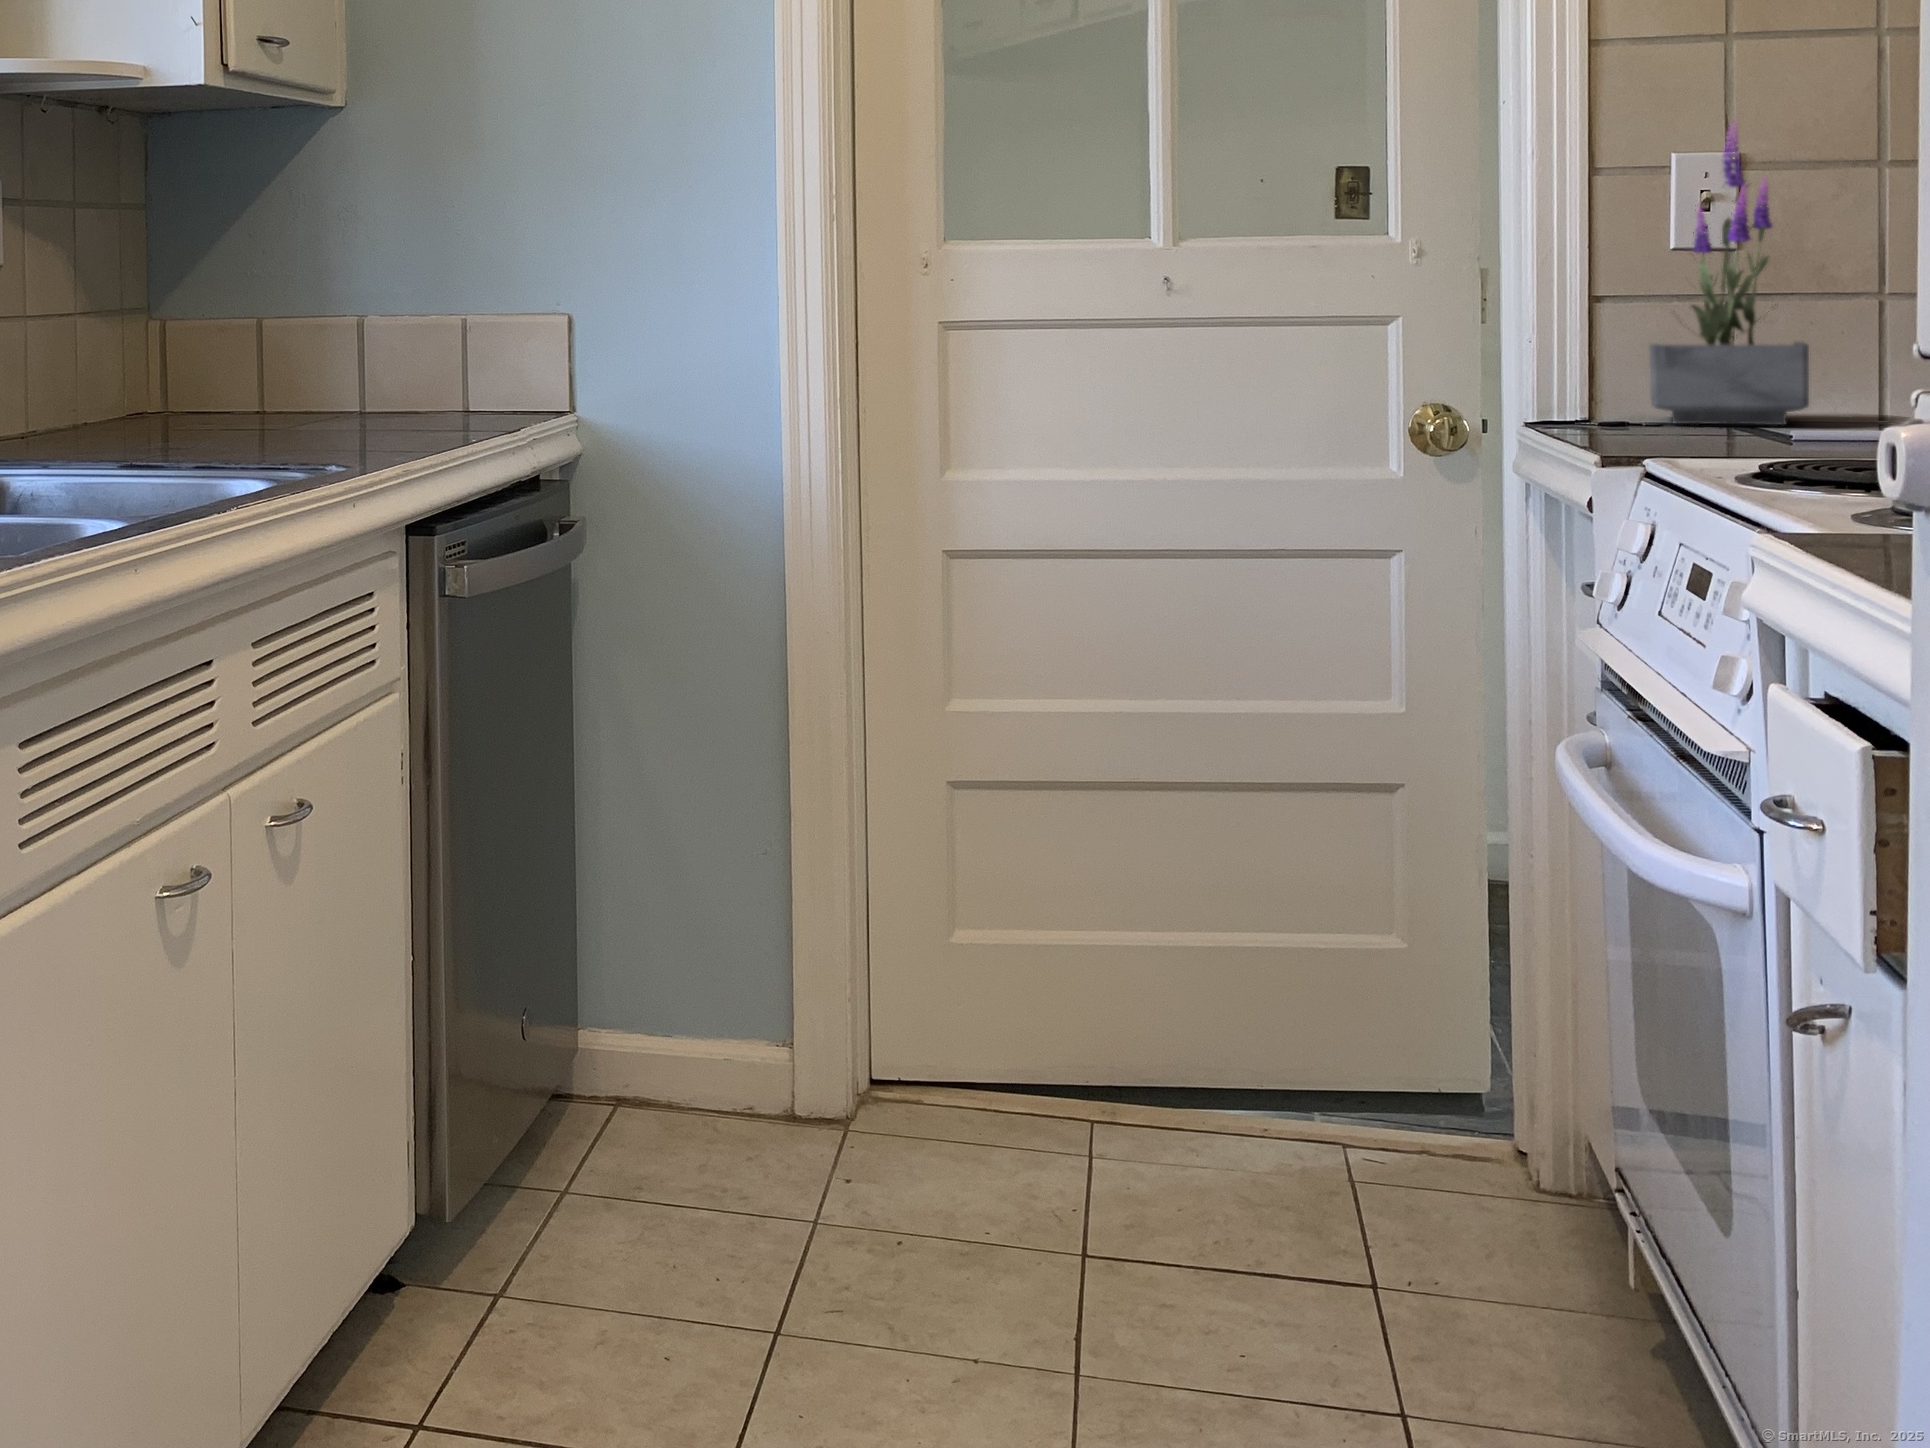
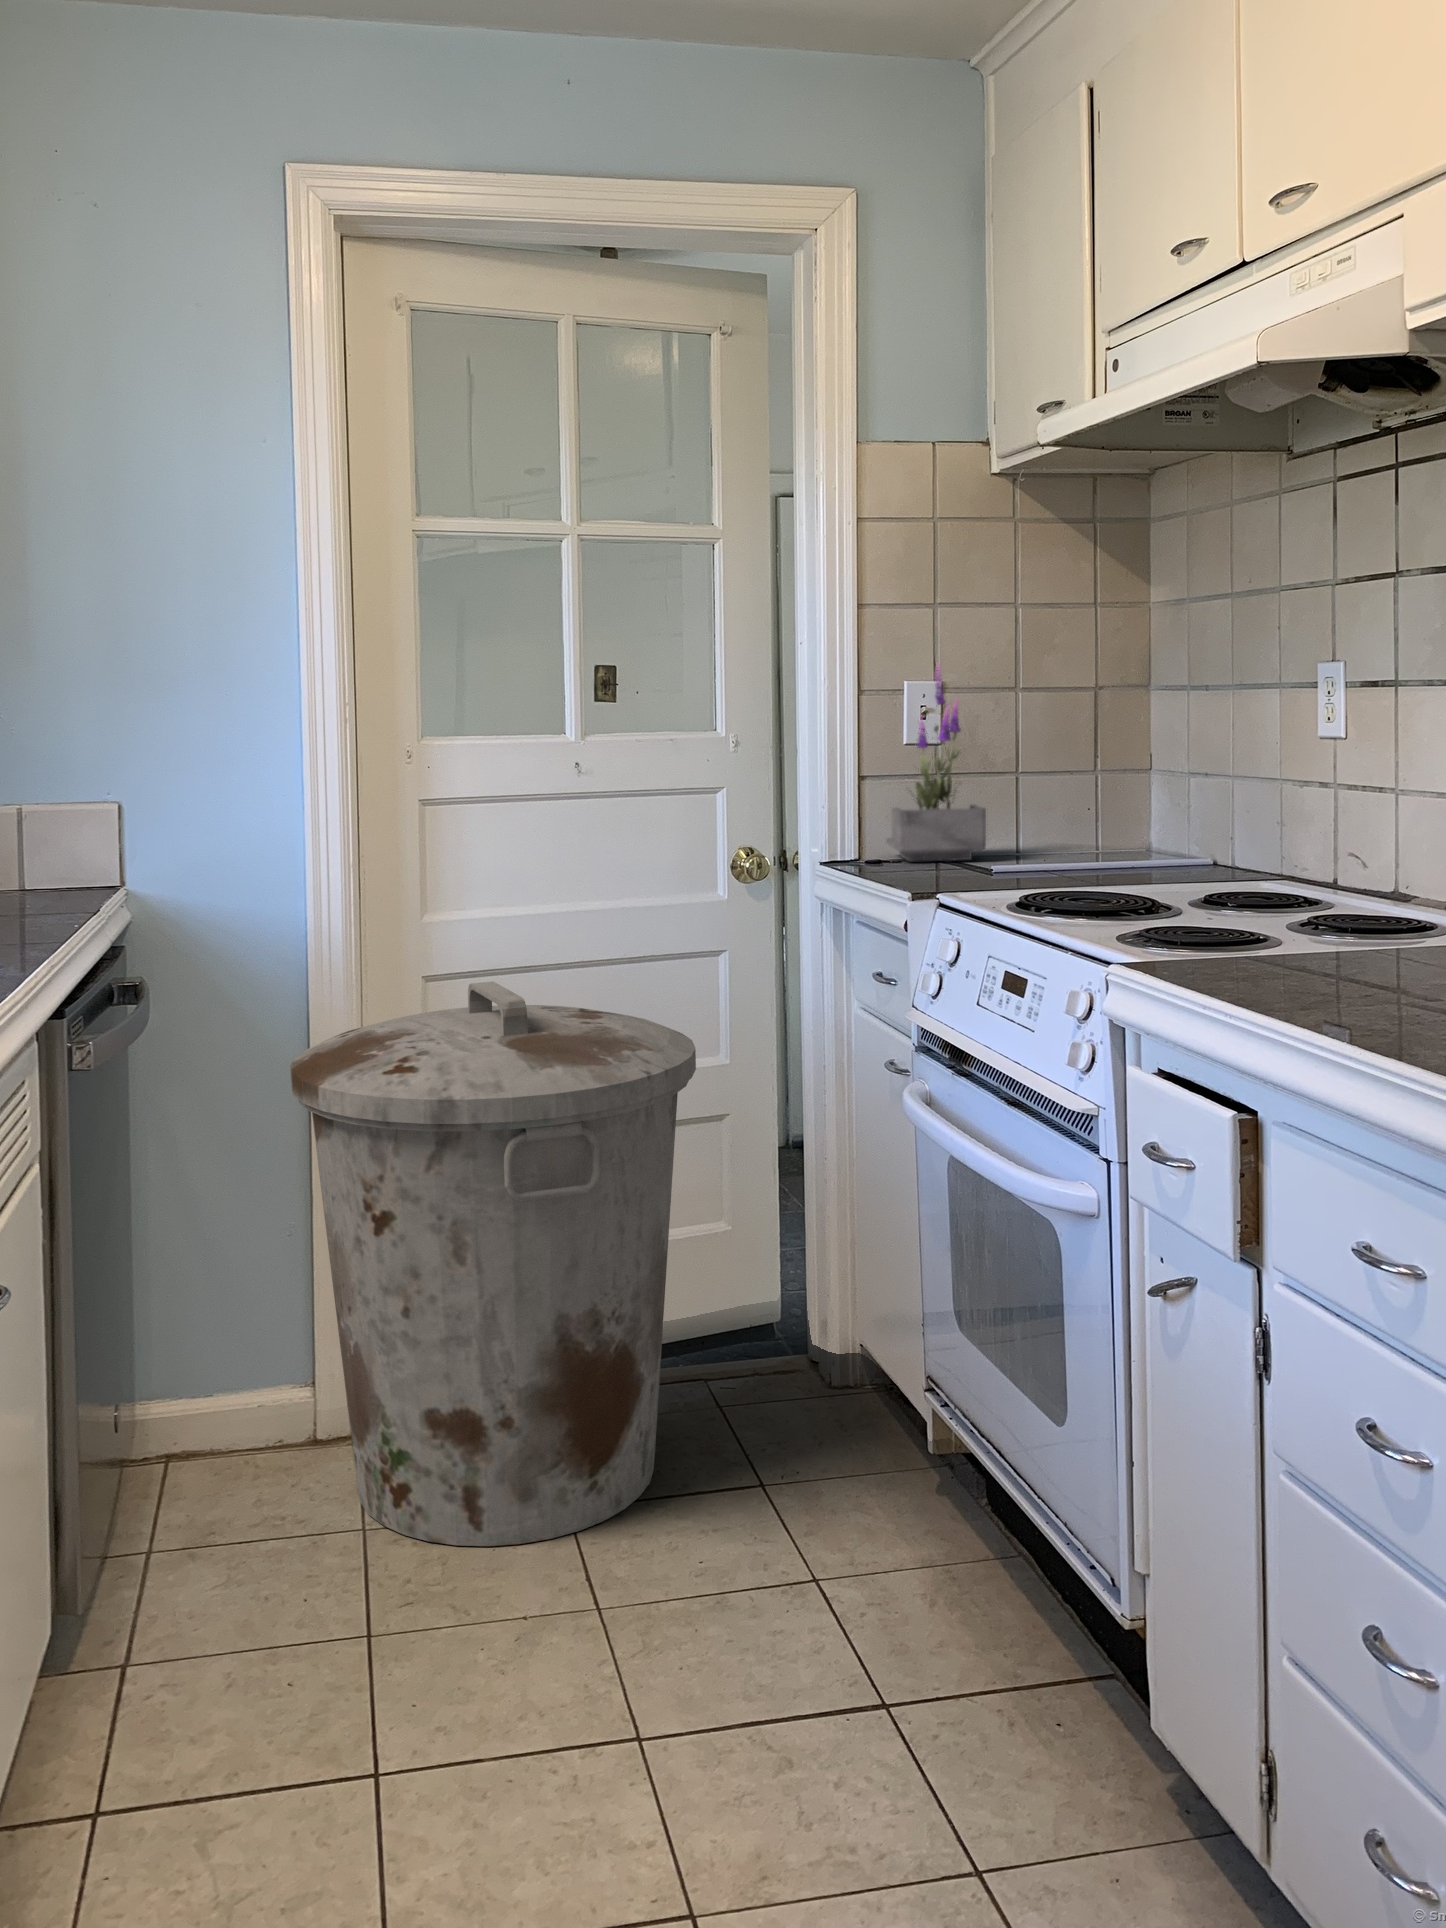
trash can: none [740,554,1284,1289] -> present [290,982,696,1546]

